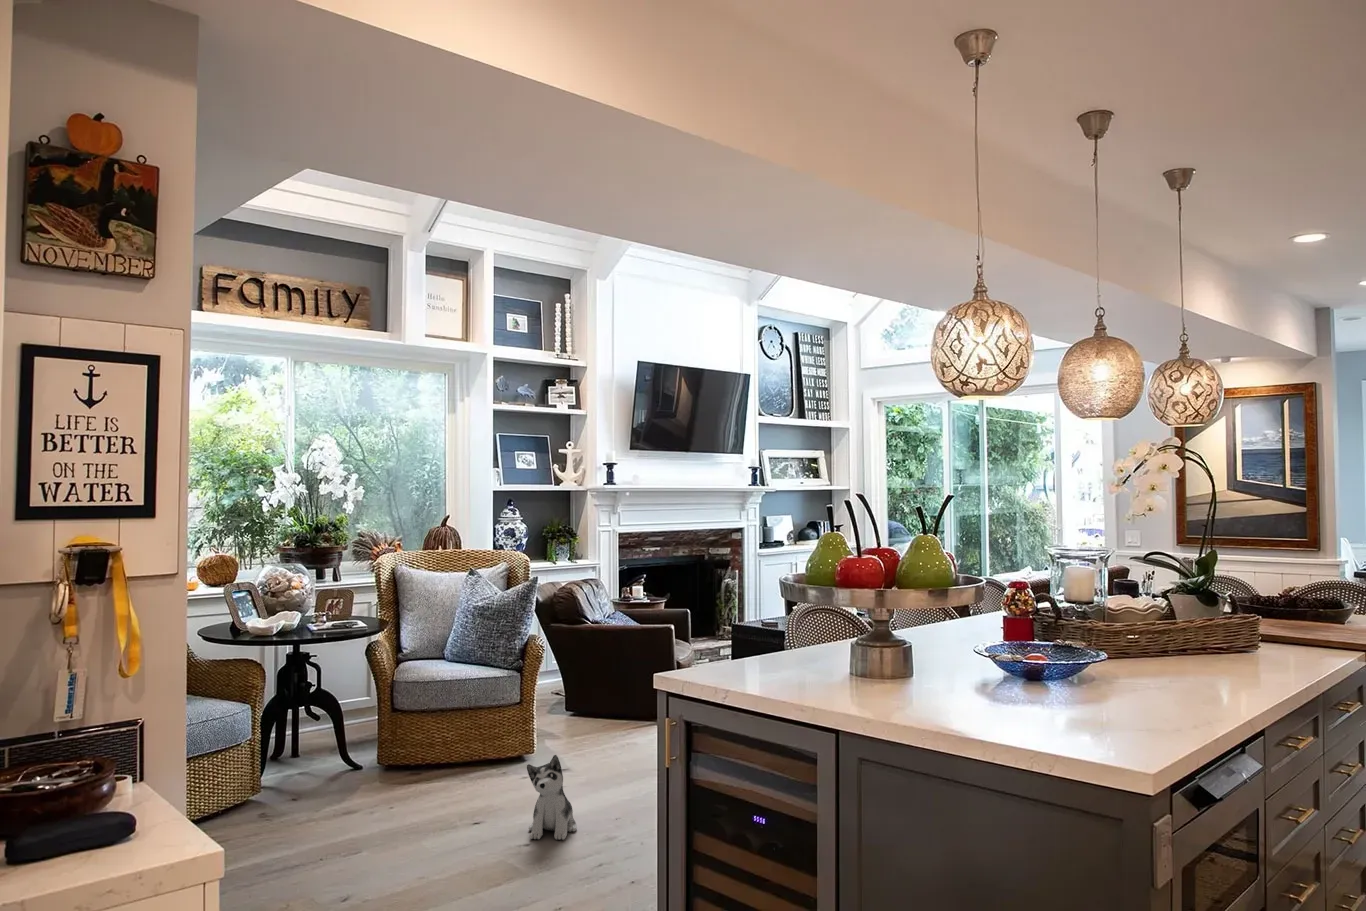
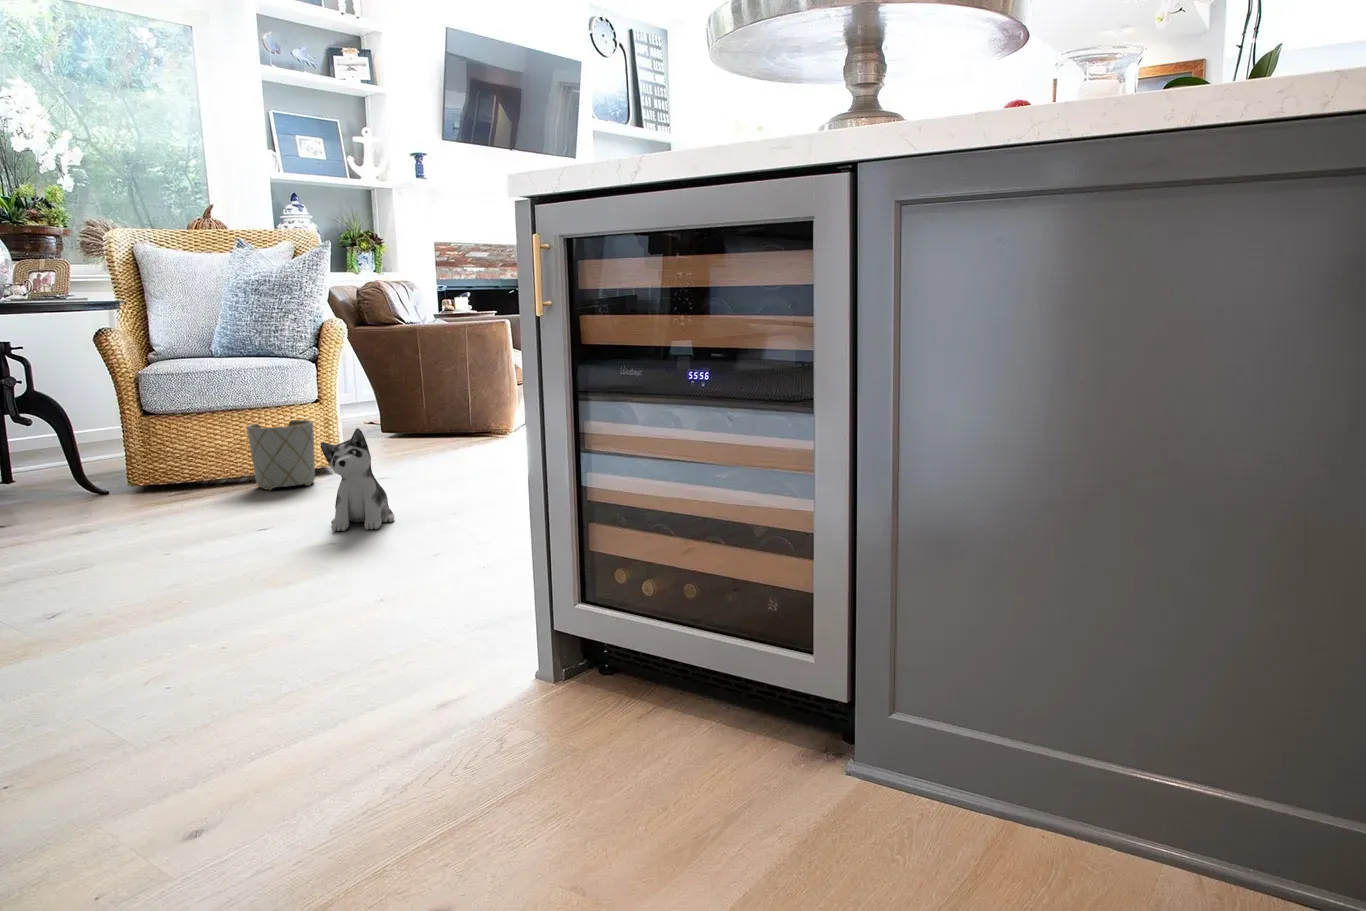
planter: none [467,719,516,781] -> present [247,420,315,490]

